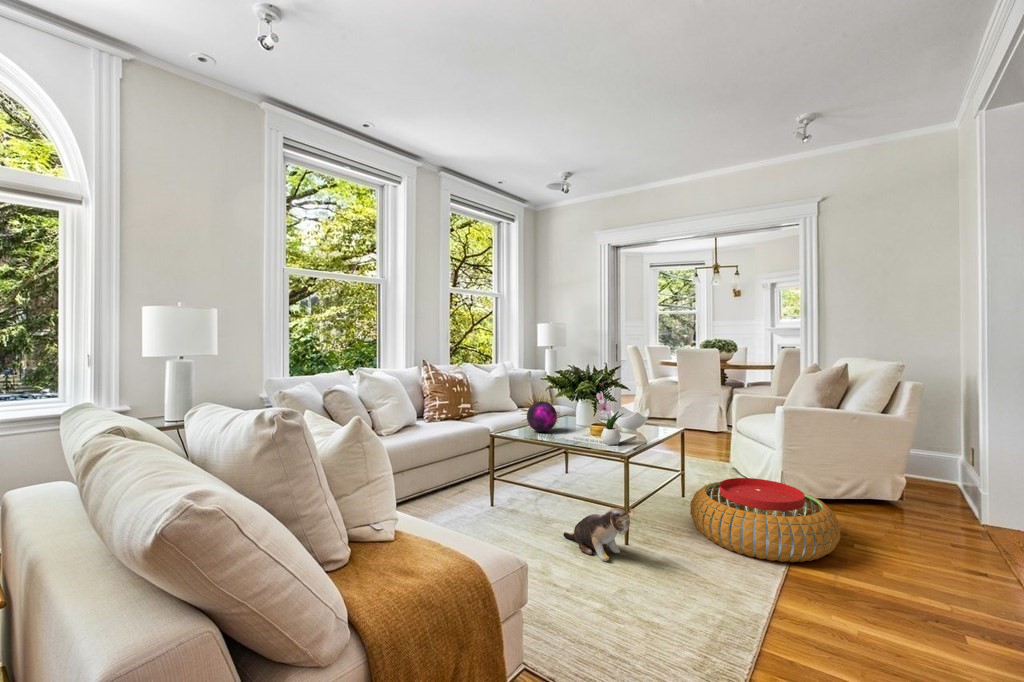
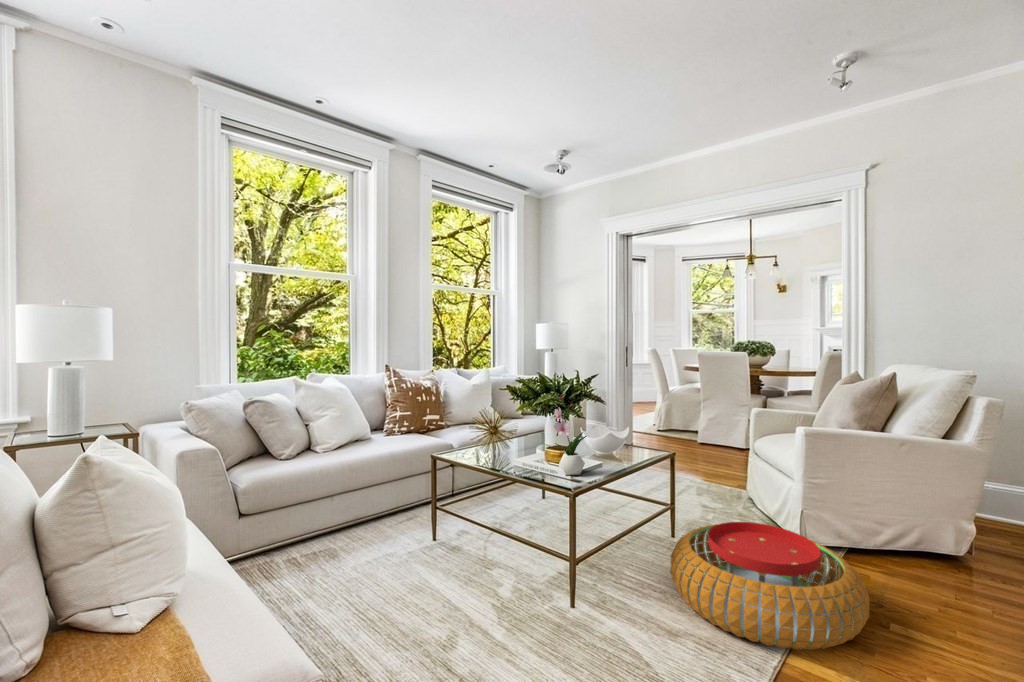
decorative orb: present [527,401,557,432] -> none [483,416,520,453]
plush toy: present [563,508,635,561] -> none [501,564,576,634]

